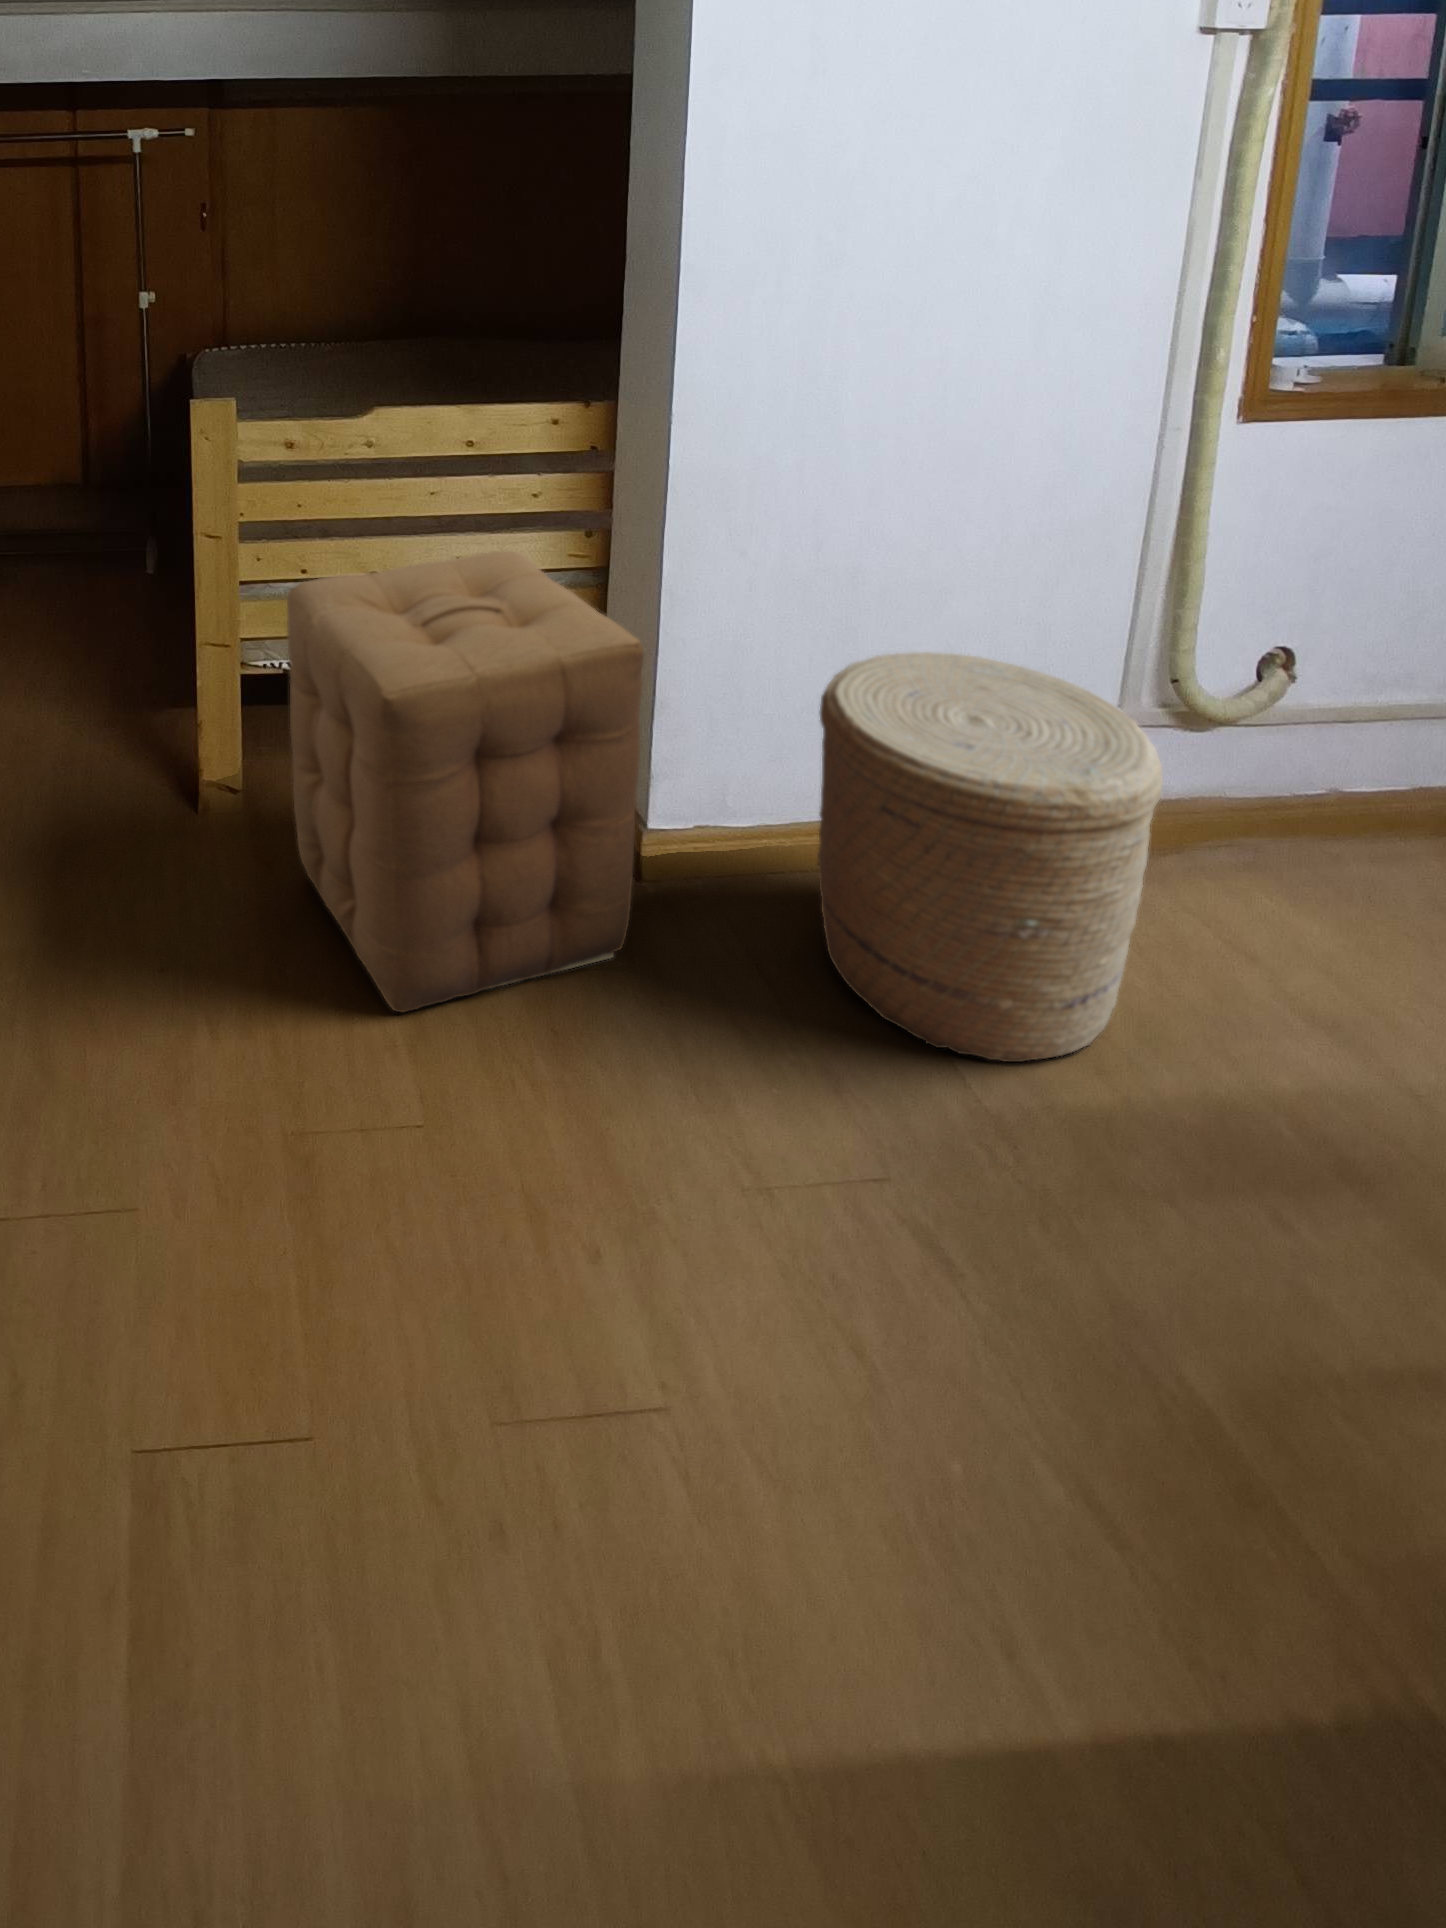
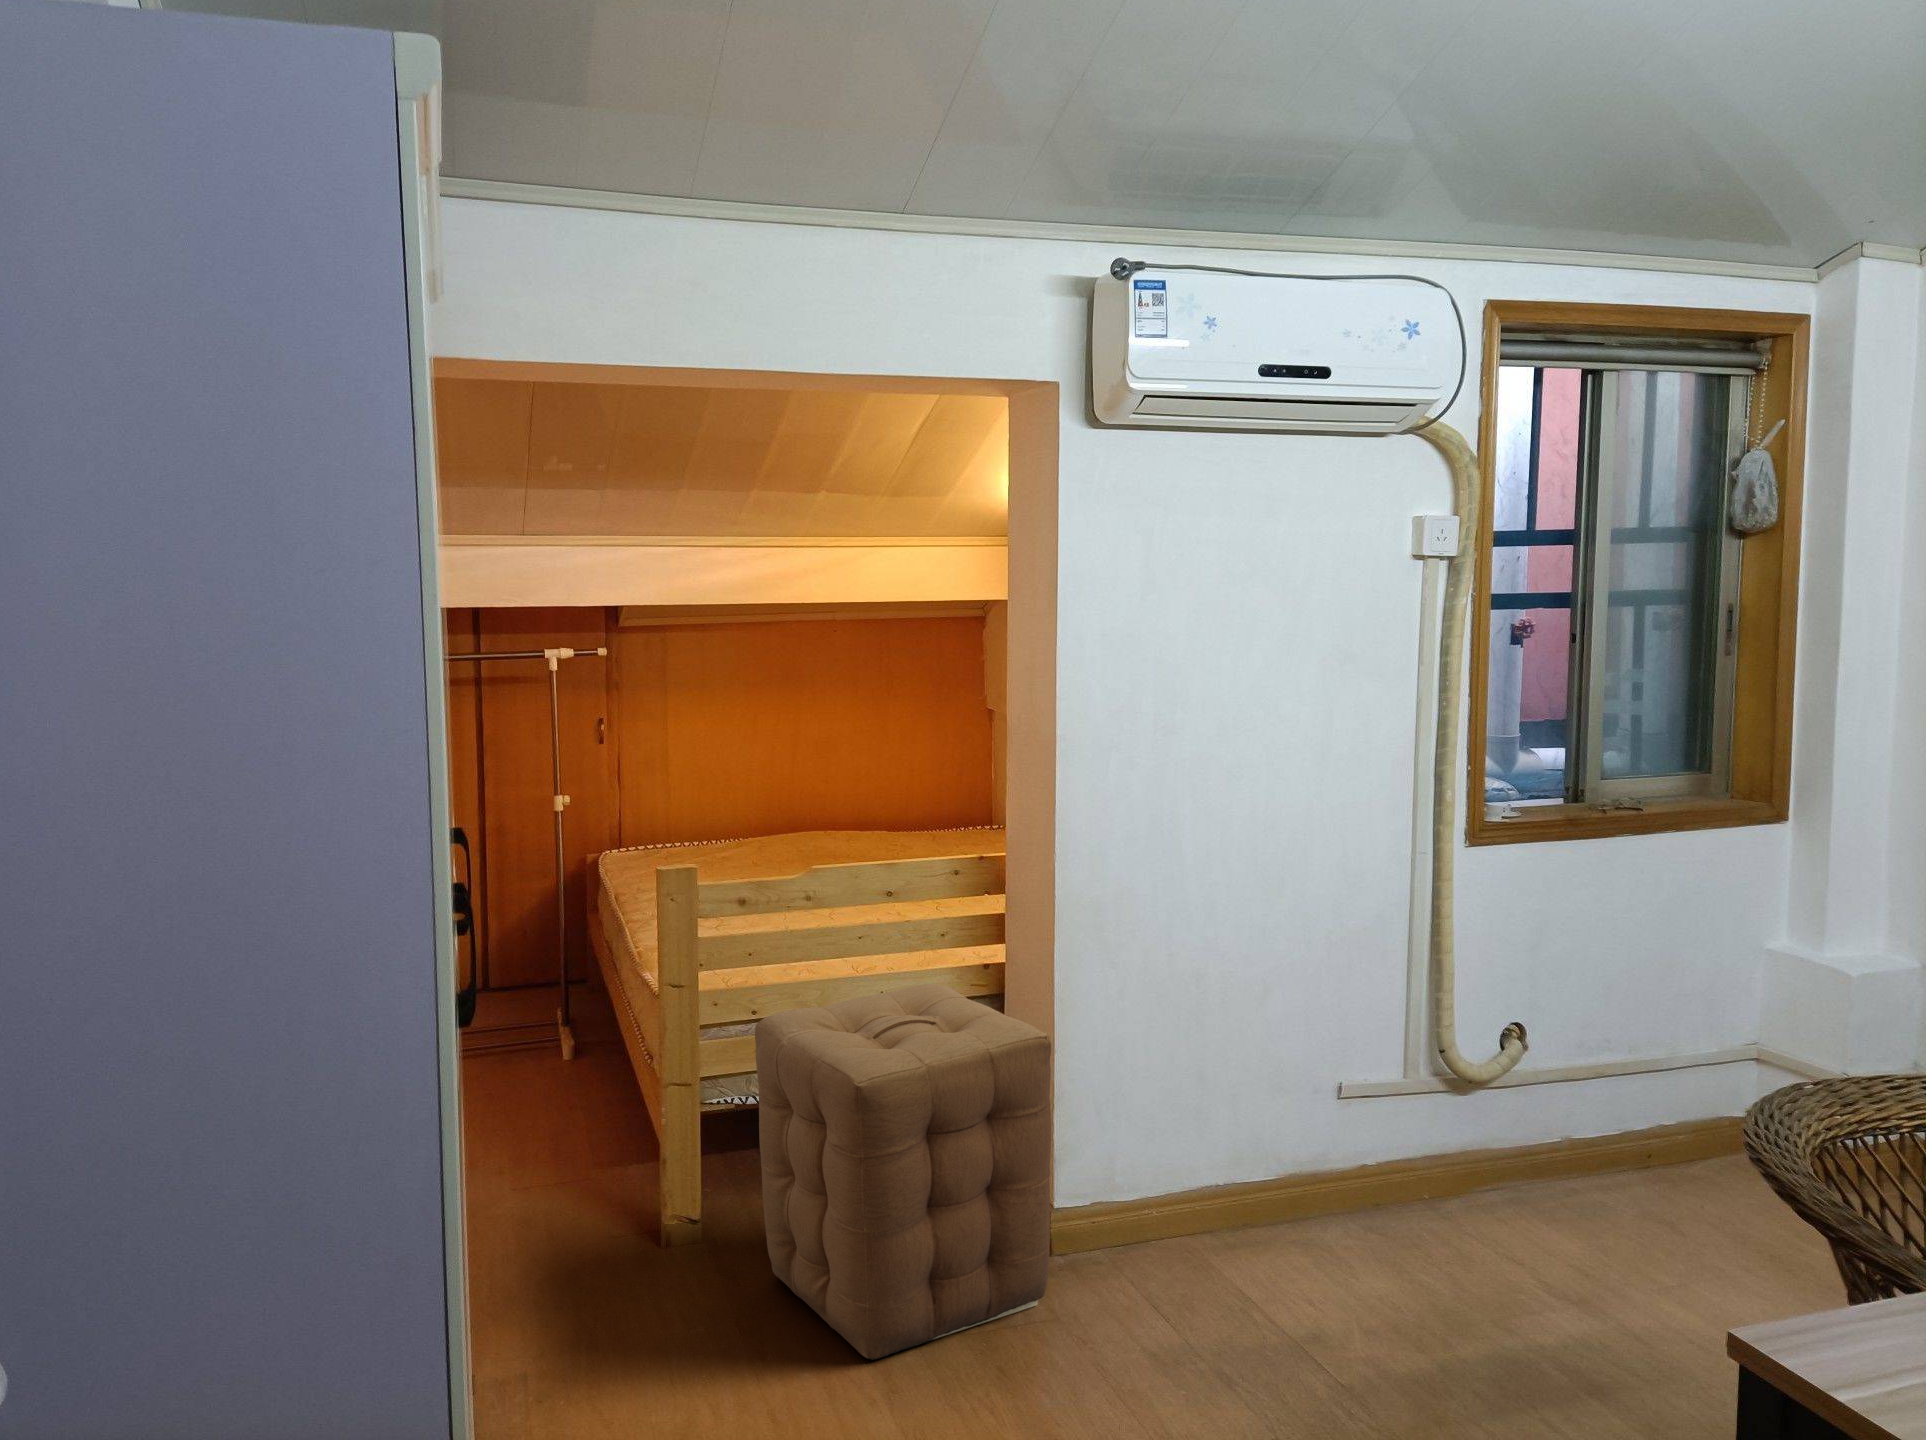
woven basket: present [817,652,1163,1062] -> none [1184,1037,1428,1336]

